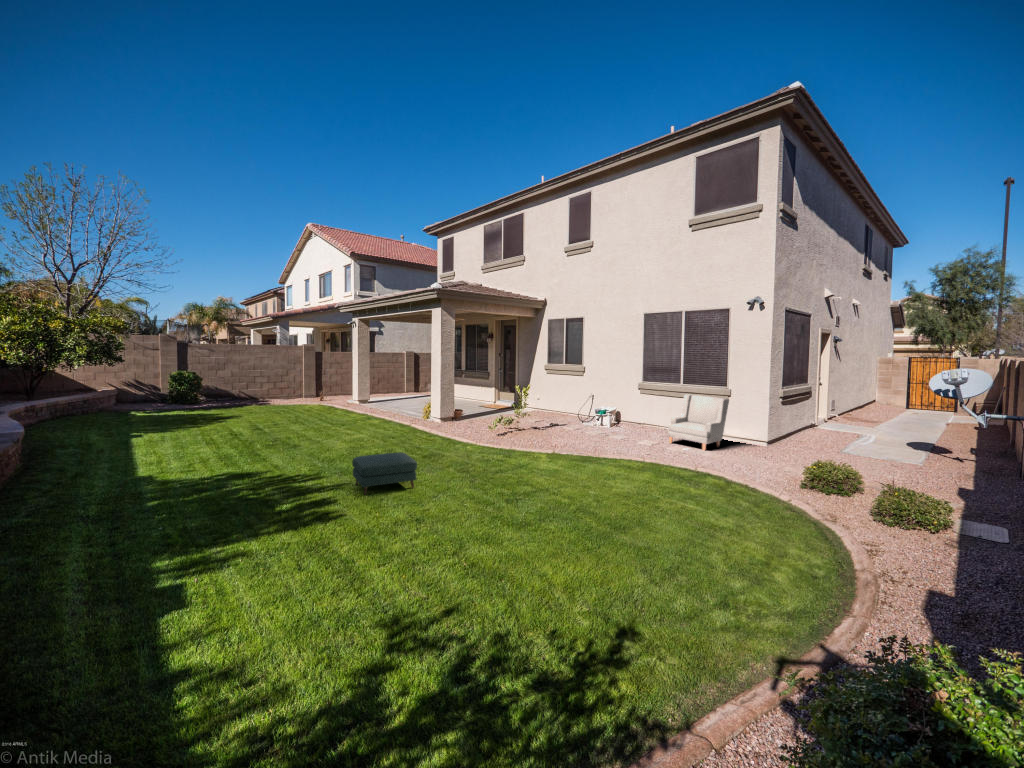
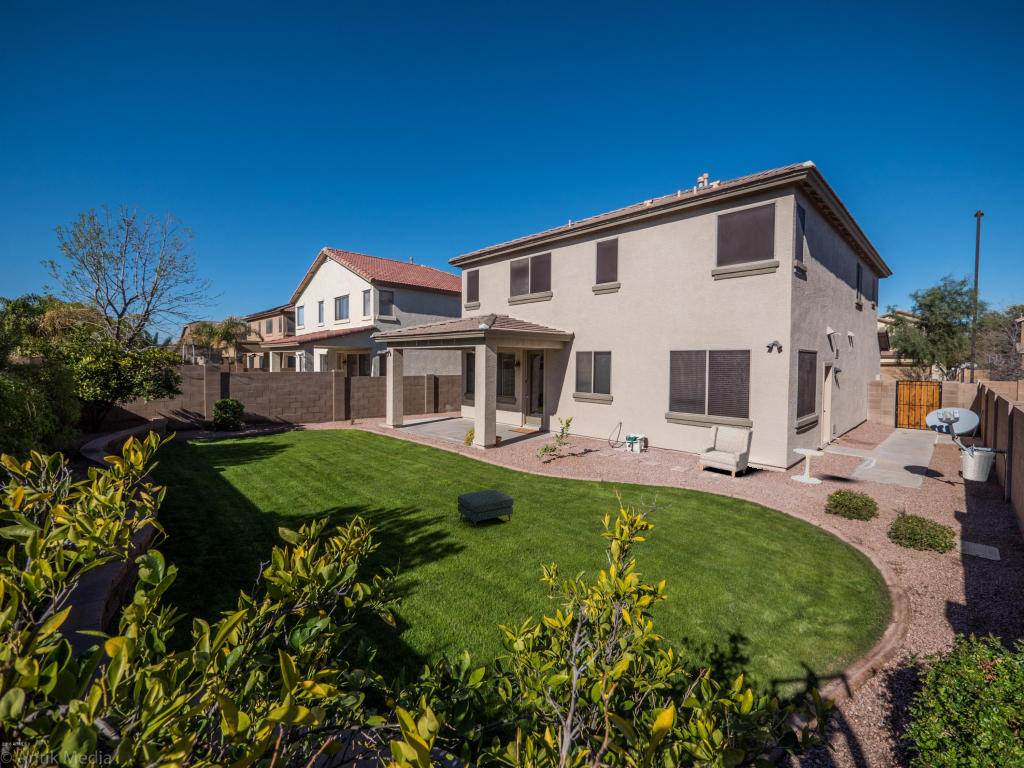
pedestal table: none [771,419,810,458] -> present [791,449,824,484]
trash can: none [971,420,1015,458] -> present [960,450,995,481]

